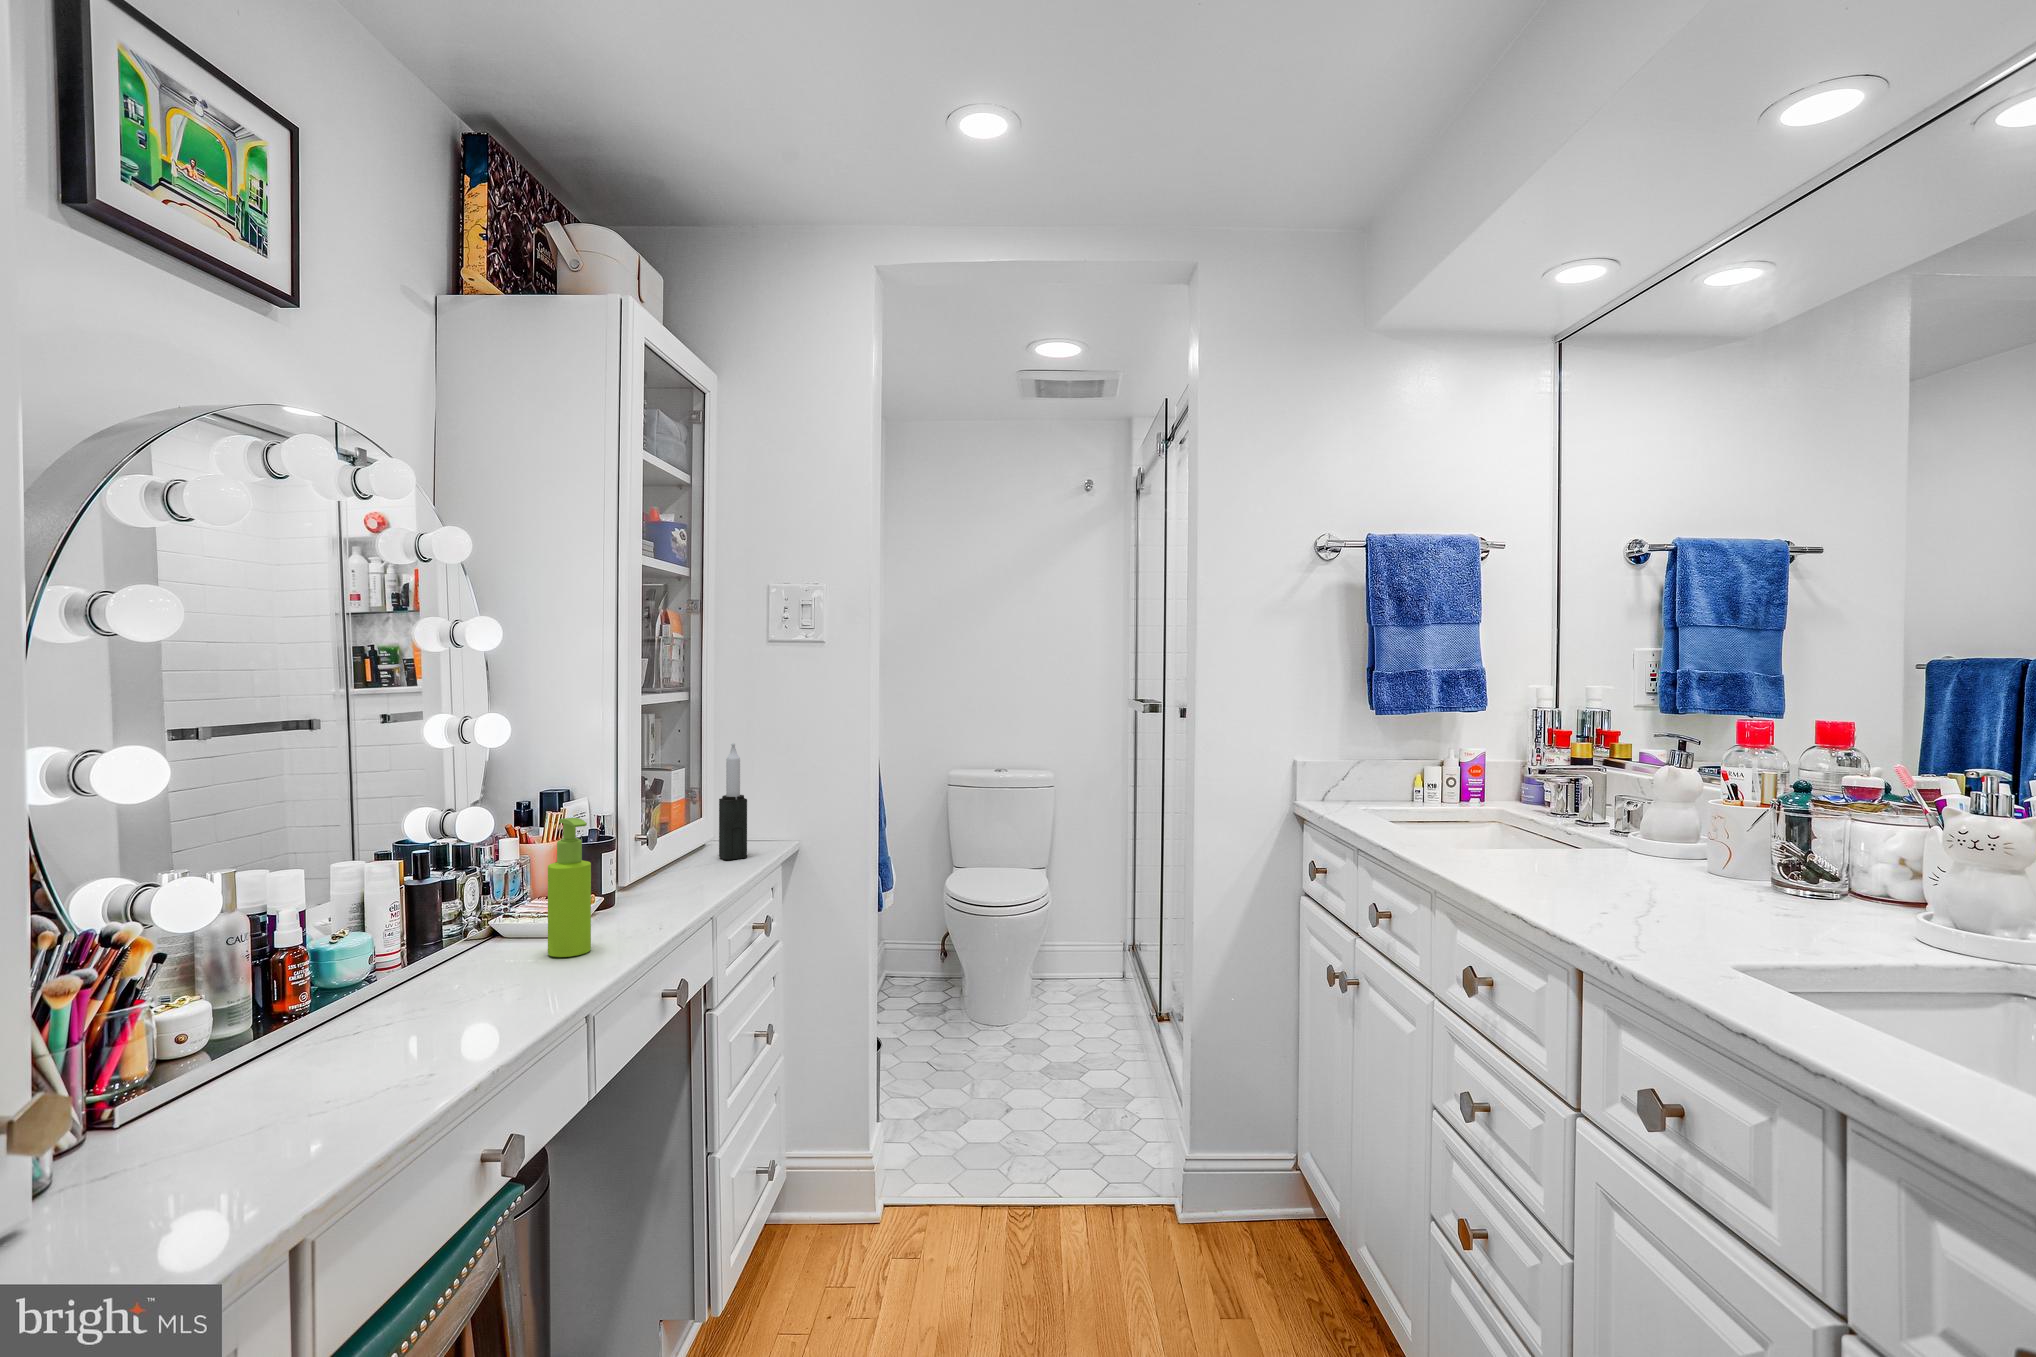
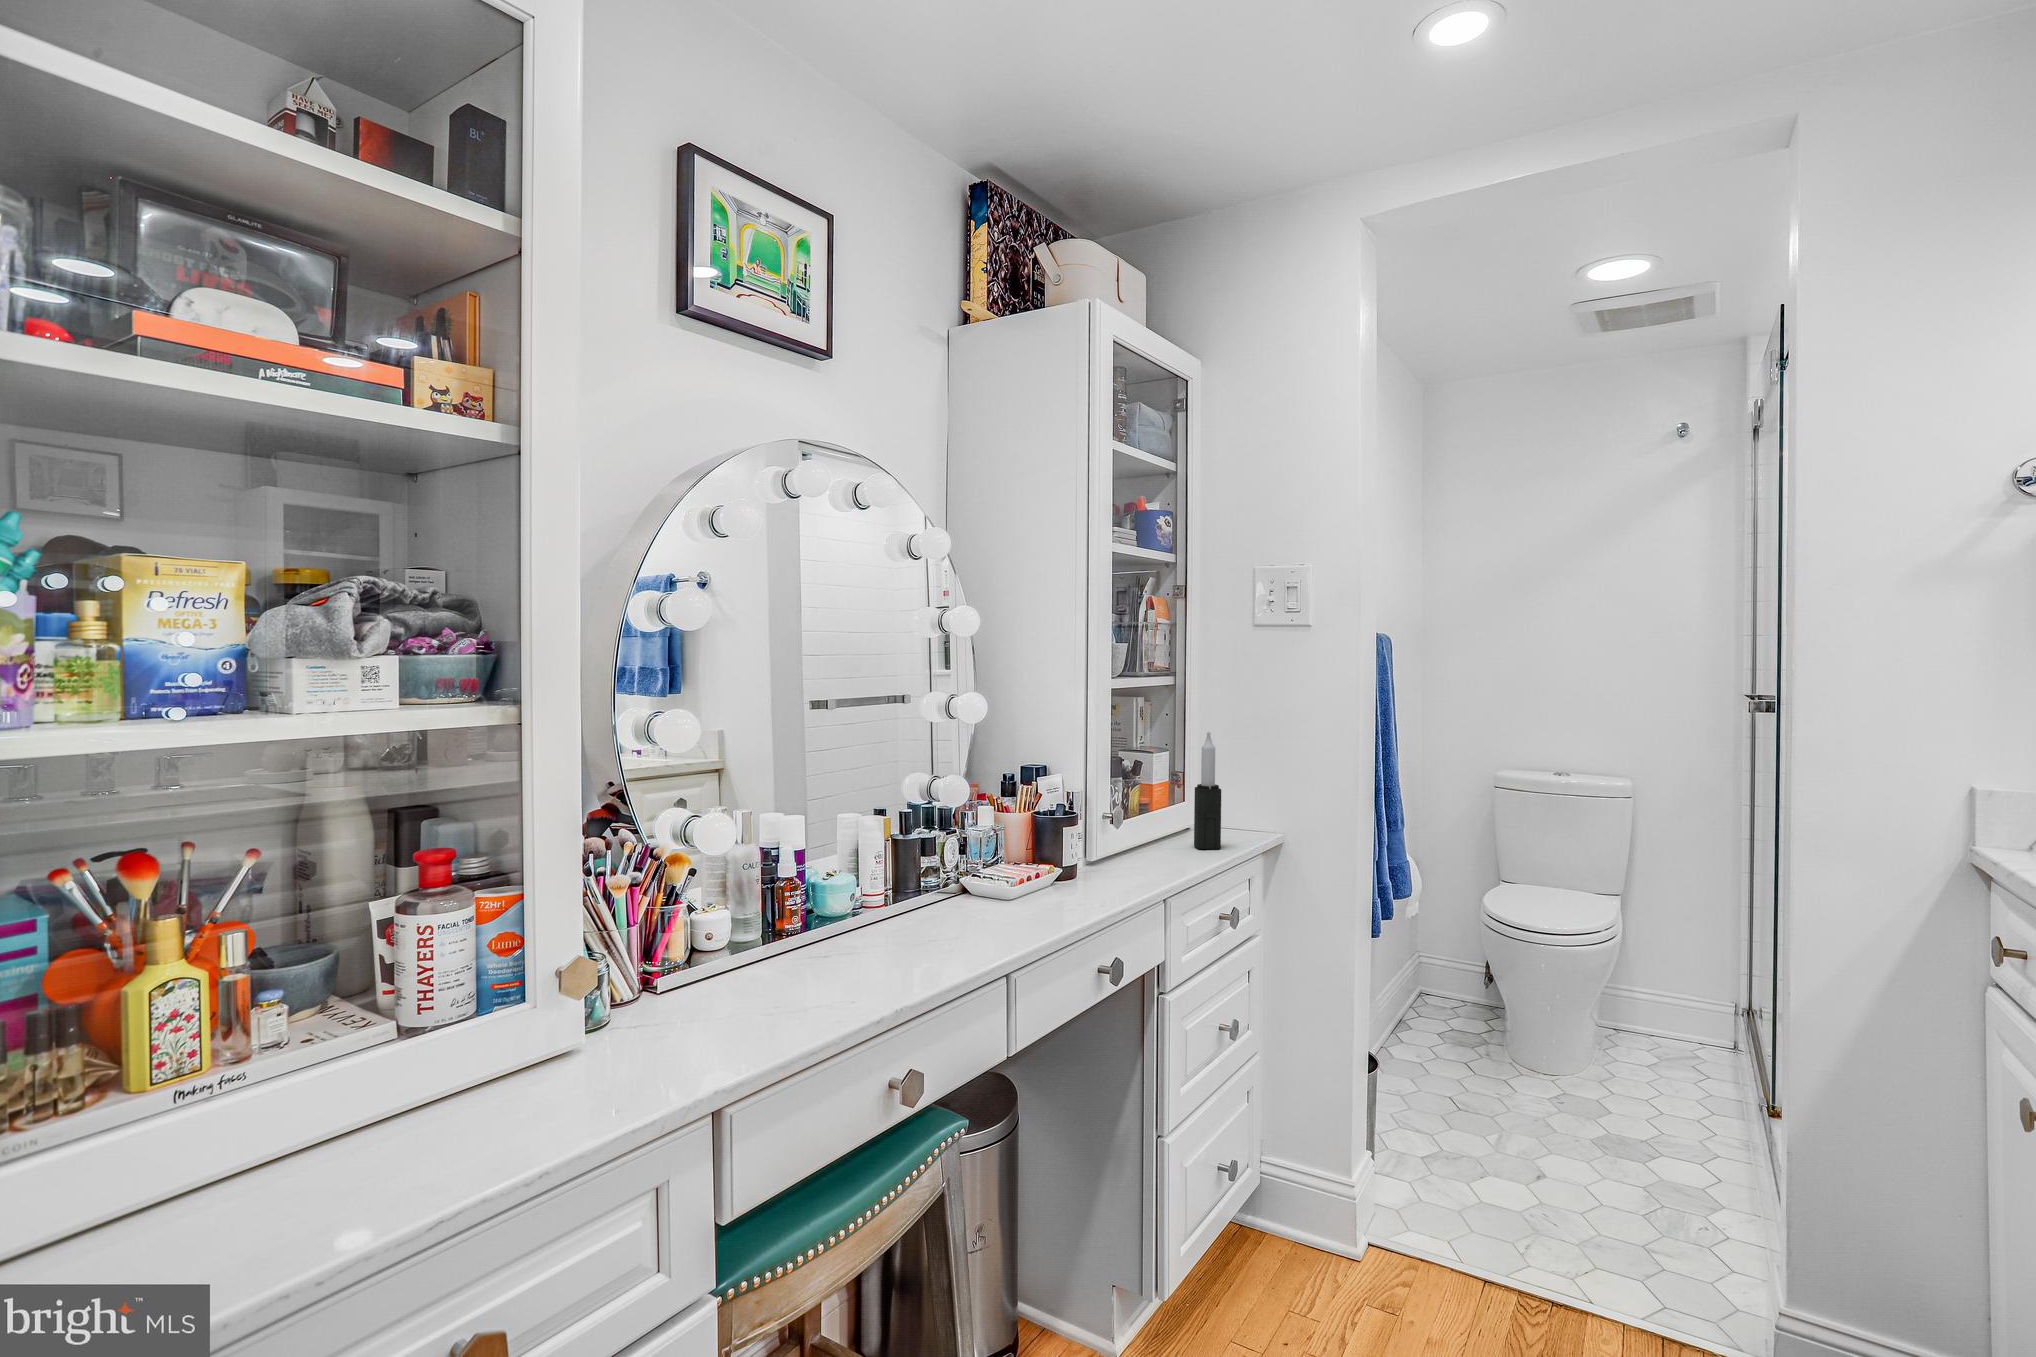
soap dispenser: present [548,818,591,957] -> none [995,792,1031,919]

